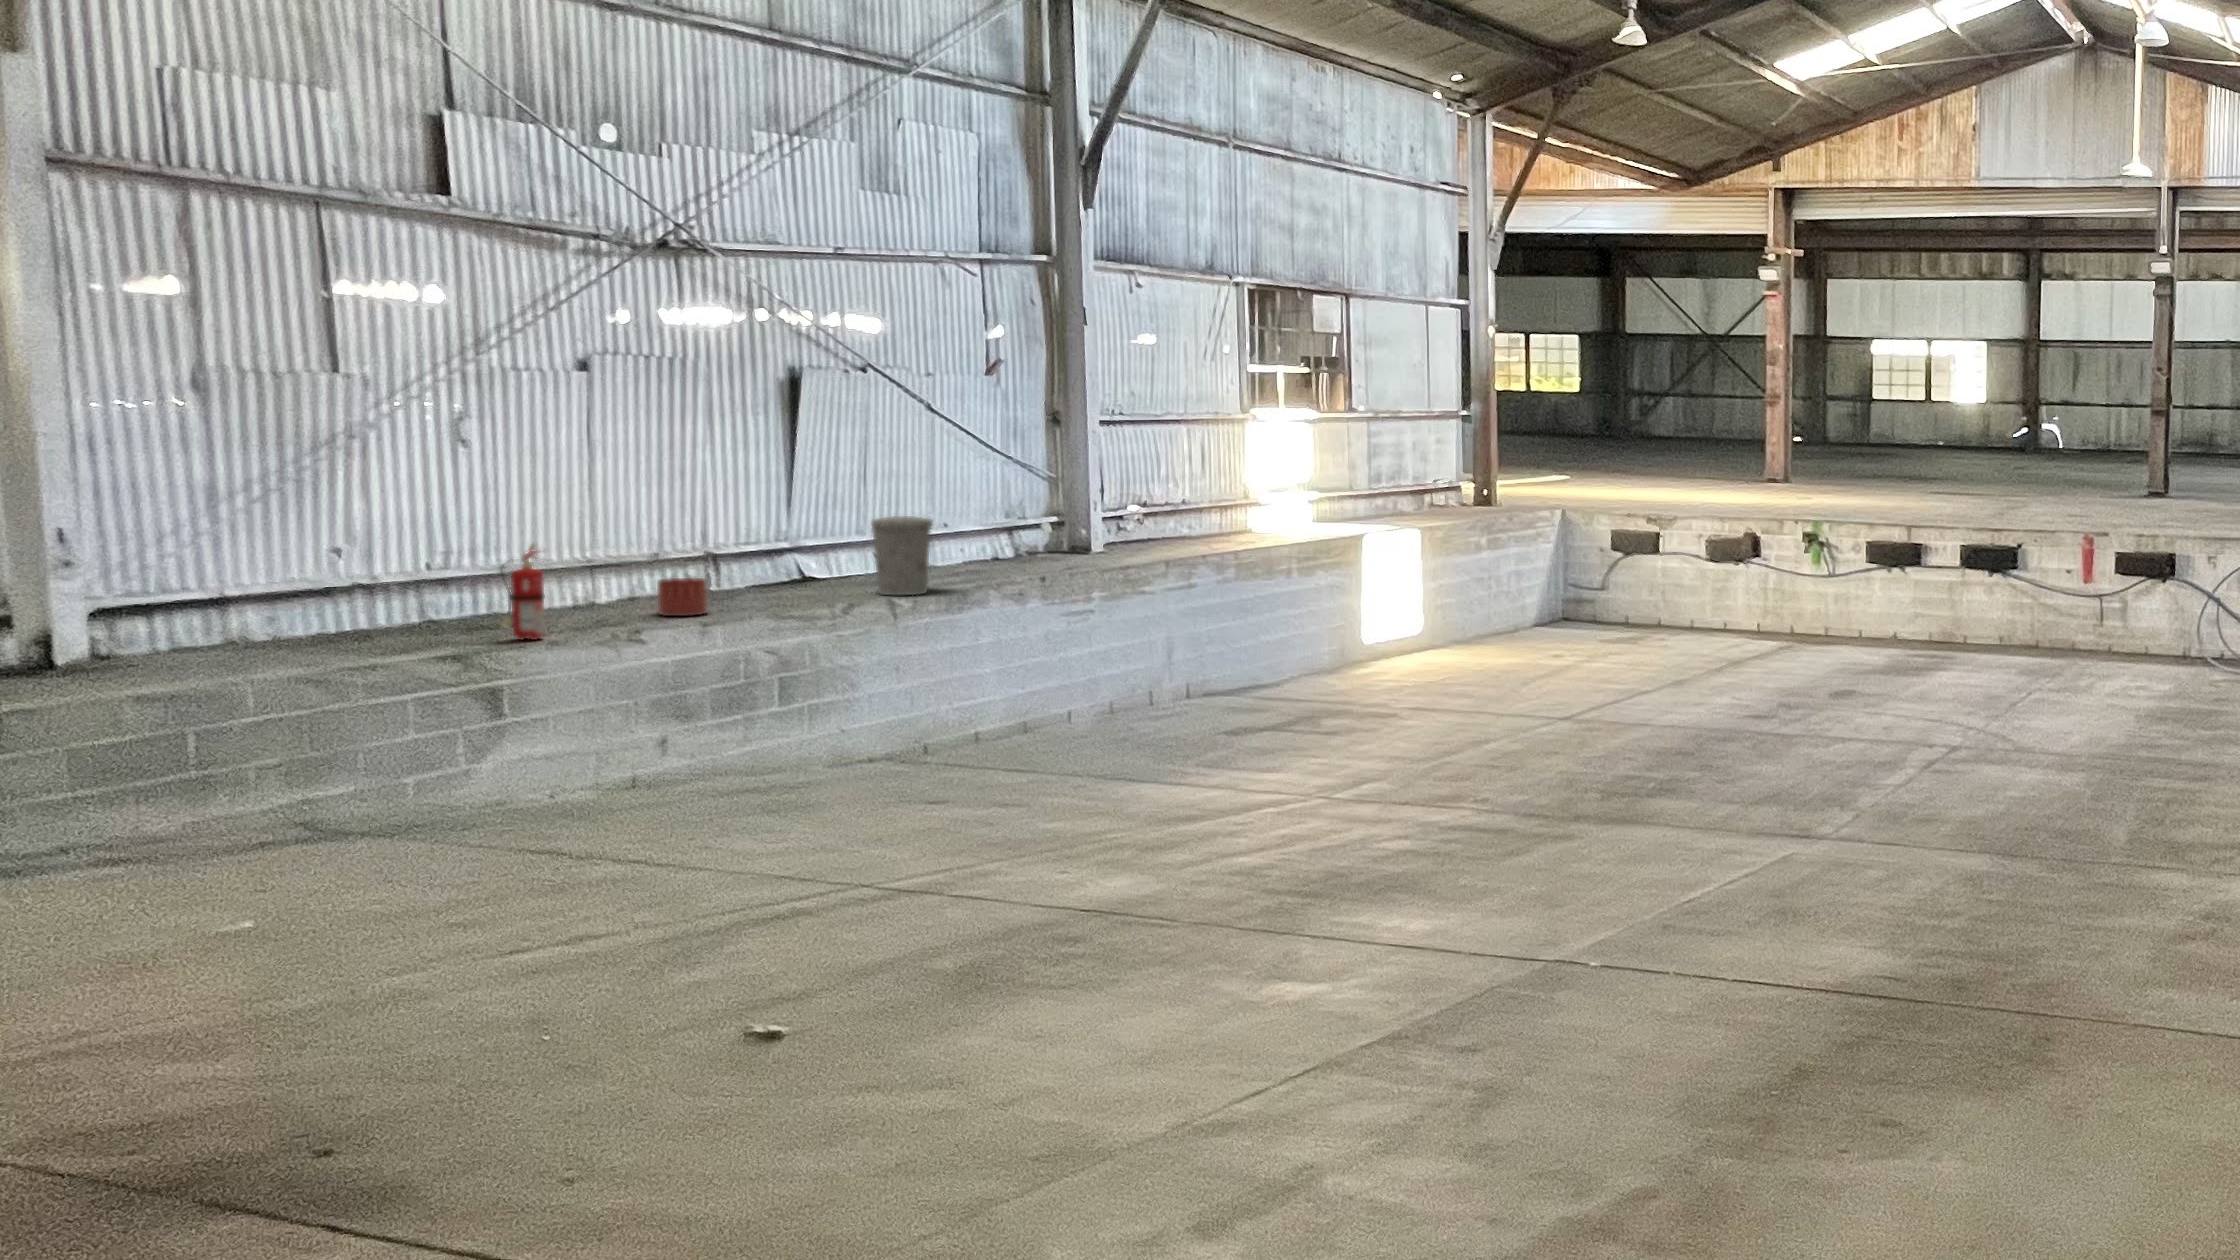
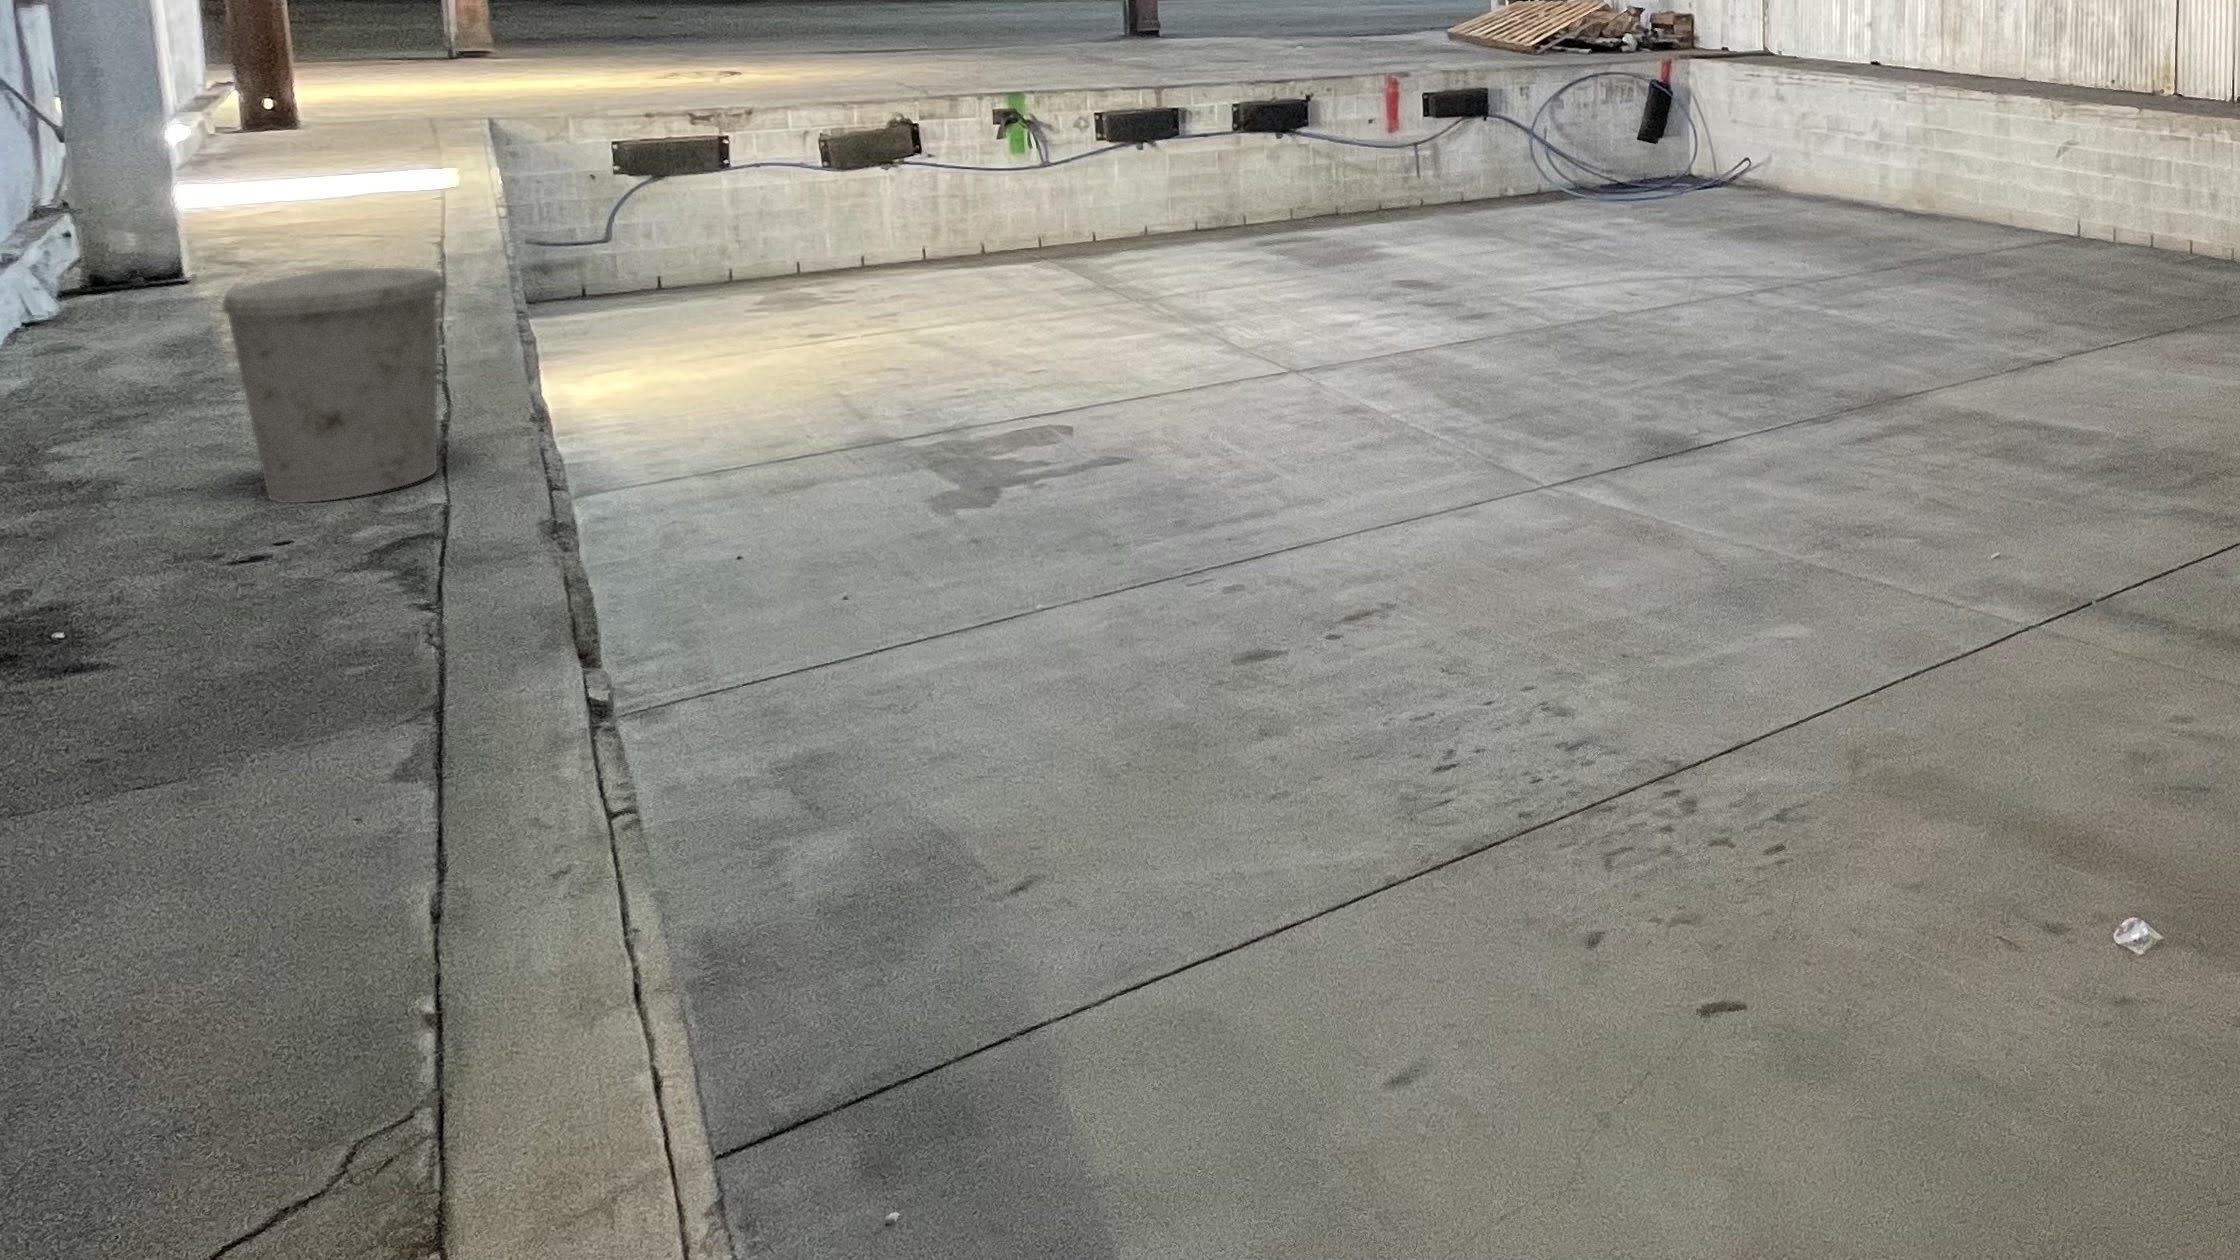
fire extinguisher: present [501,543,545,640] -> none [399,539,554,908]
planter: present [657,578,708,616] -> none [133,557,357,727]

